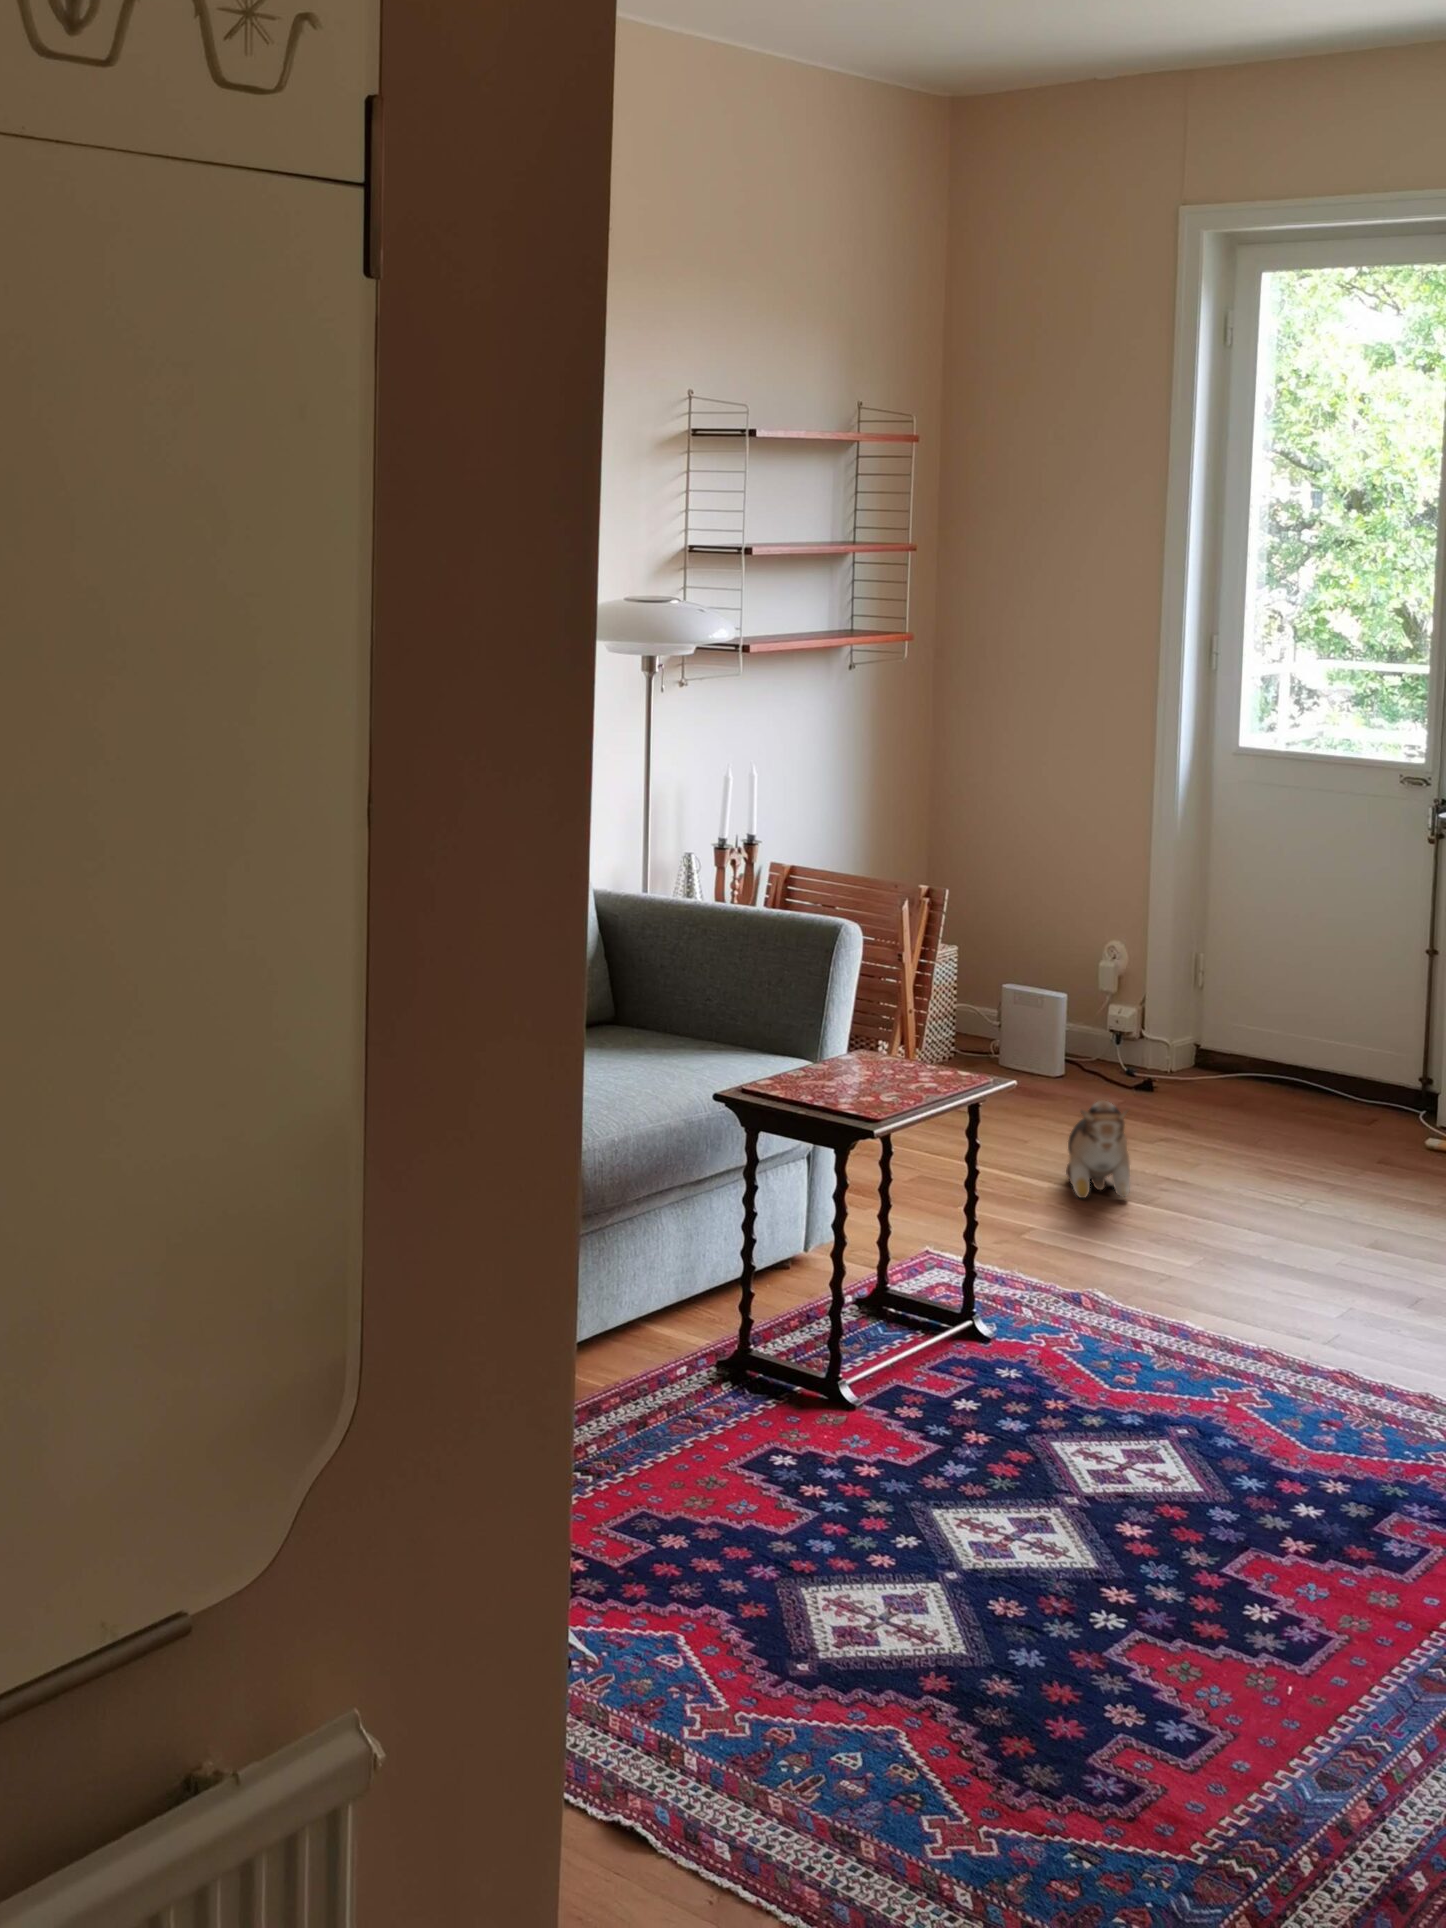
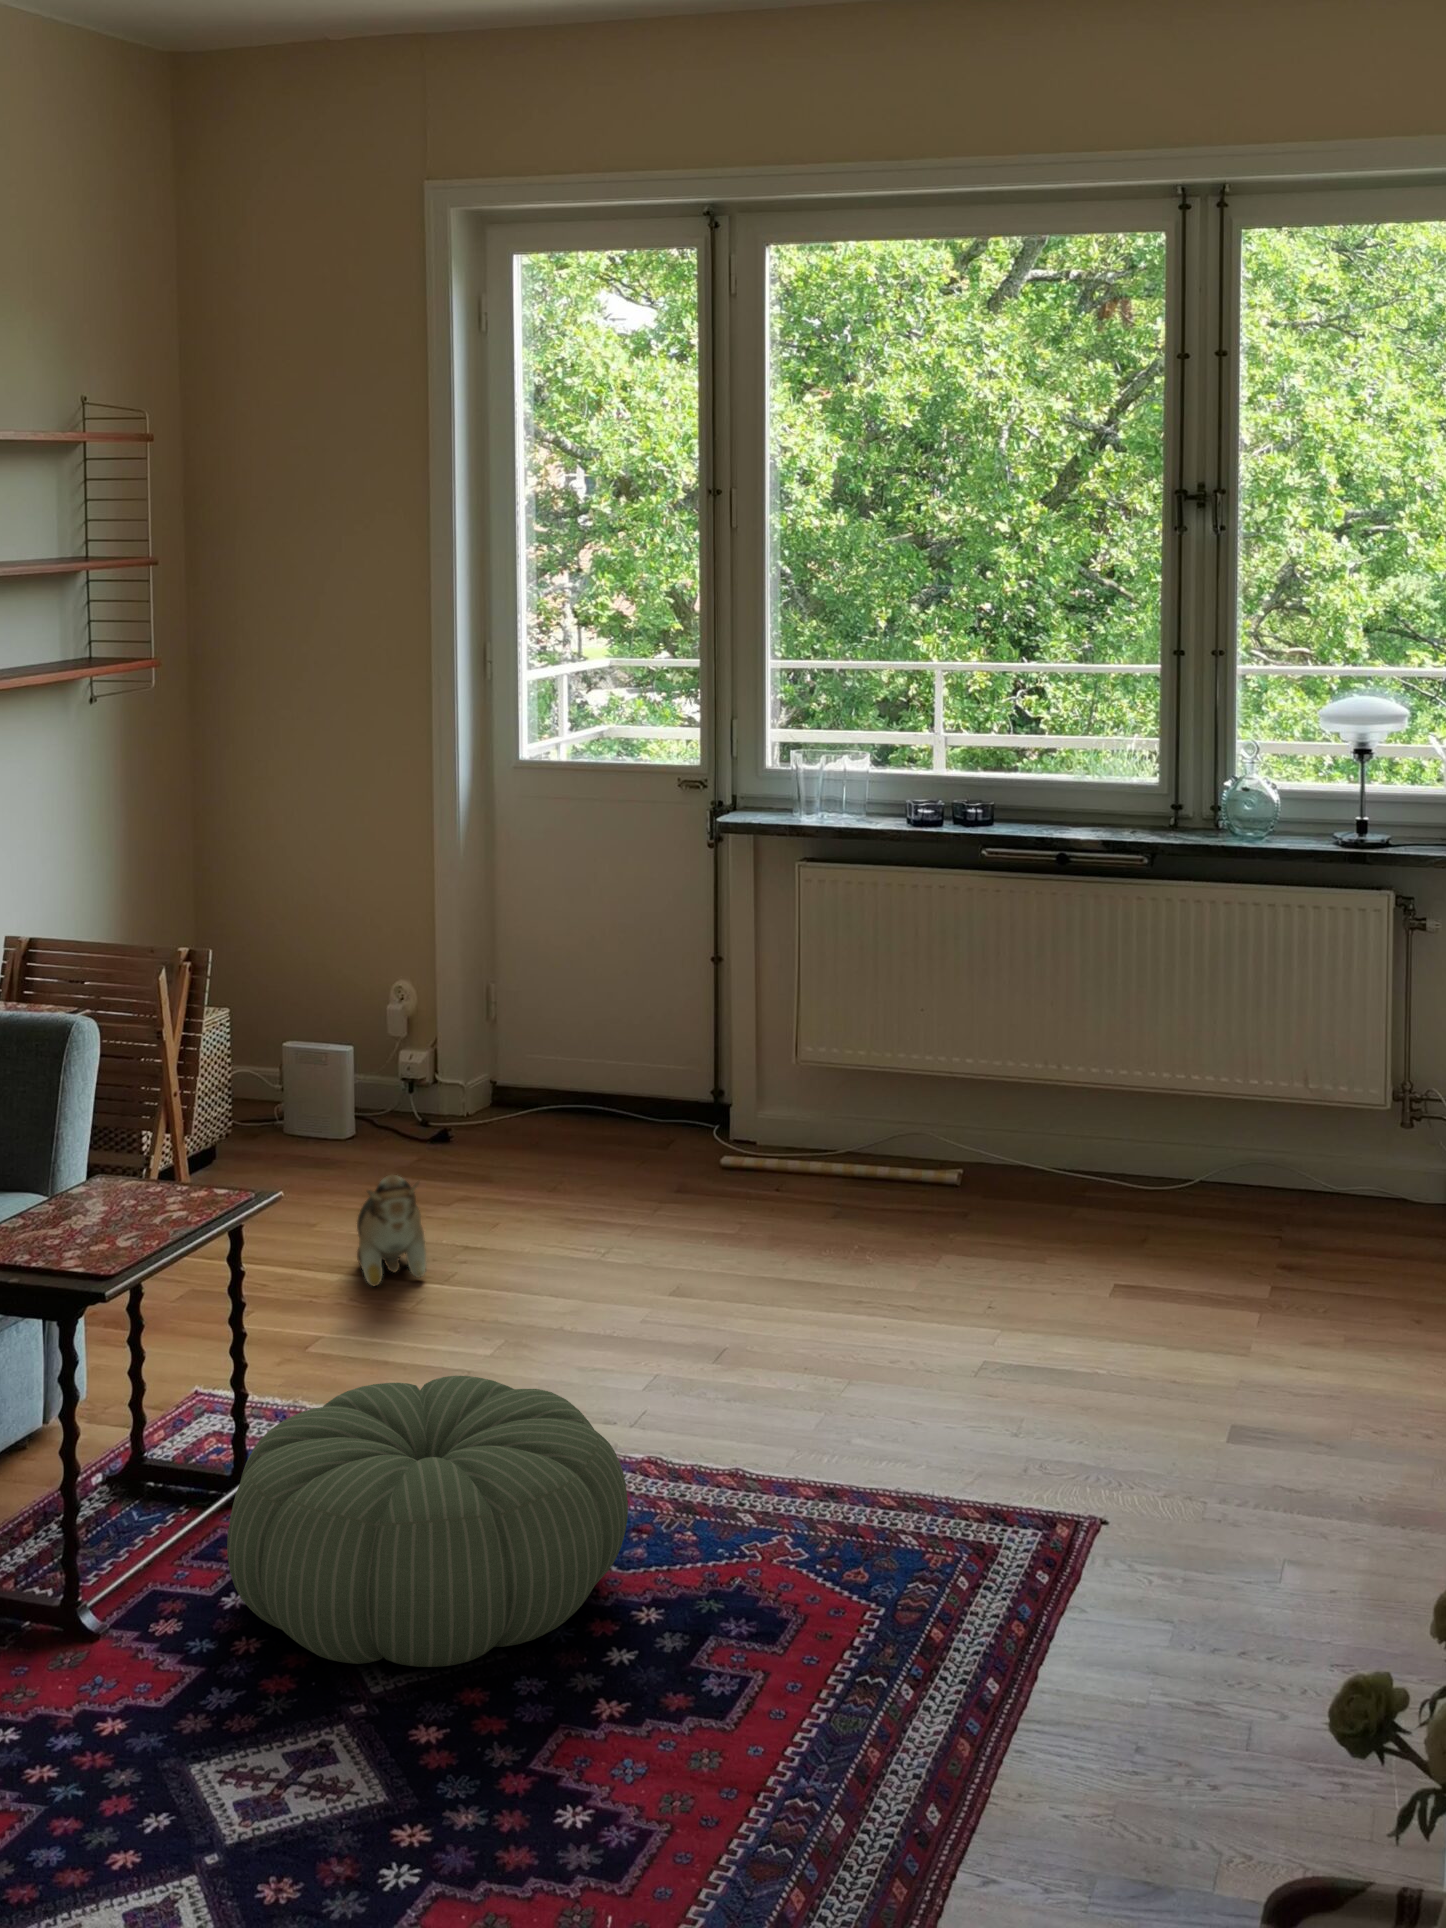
pouf: none [963,1253,1319,1486] -> present [227,1376,628,1667]

